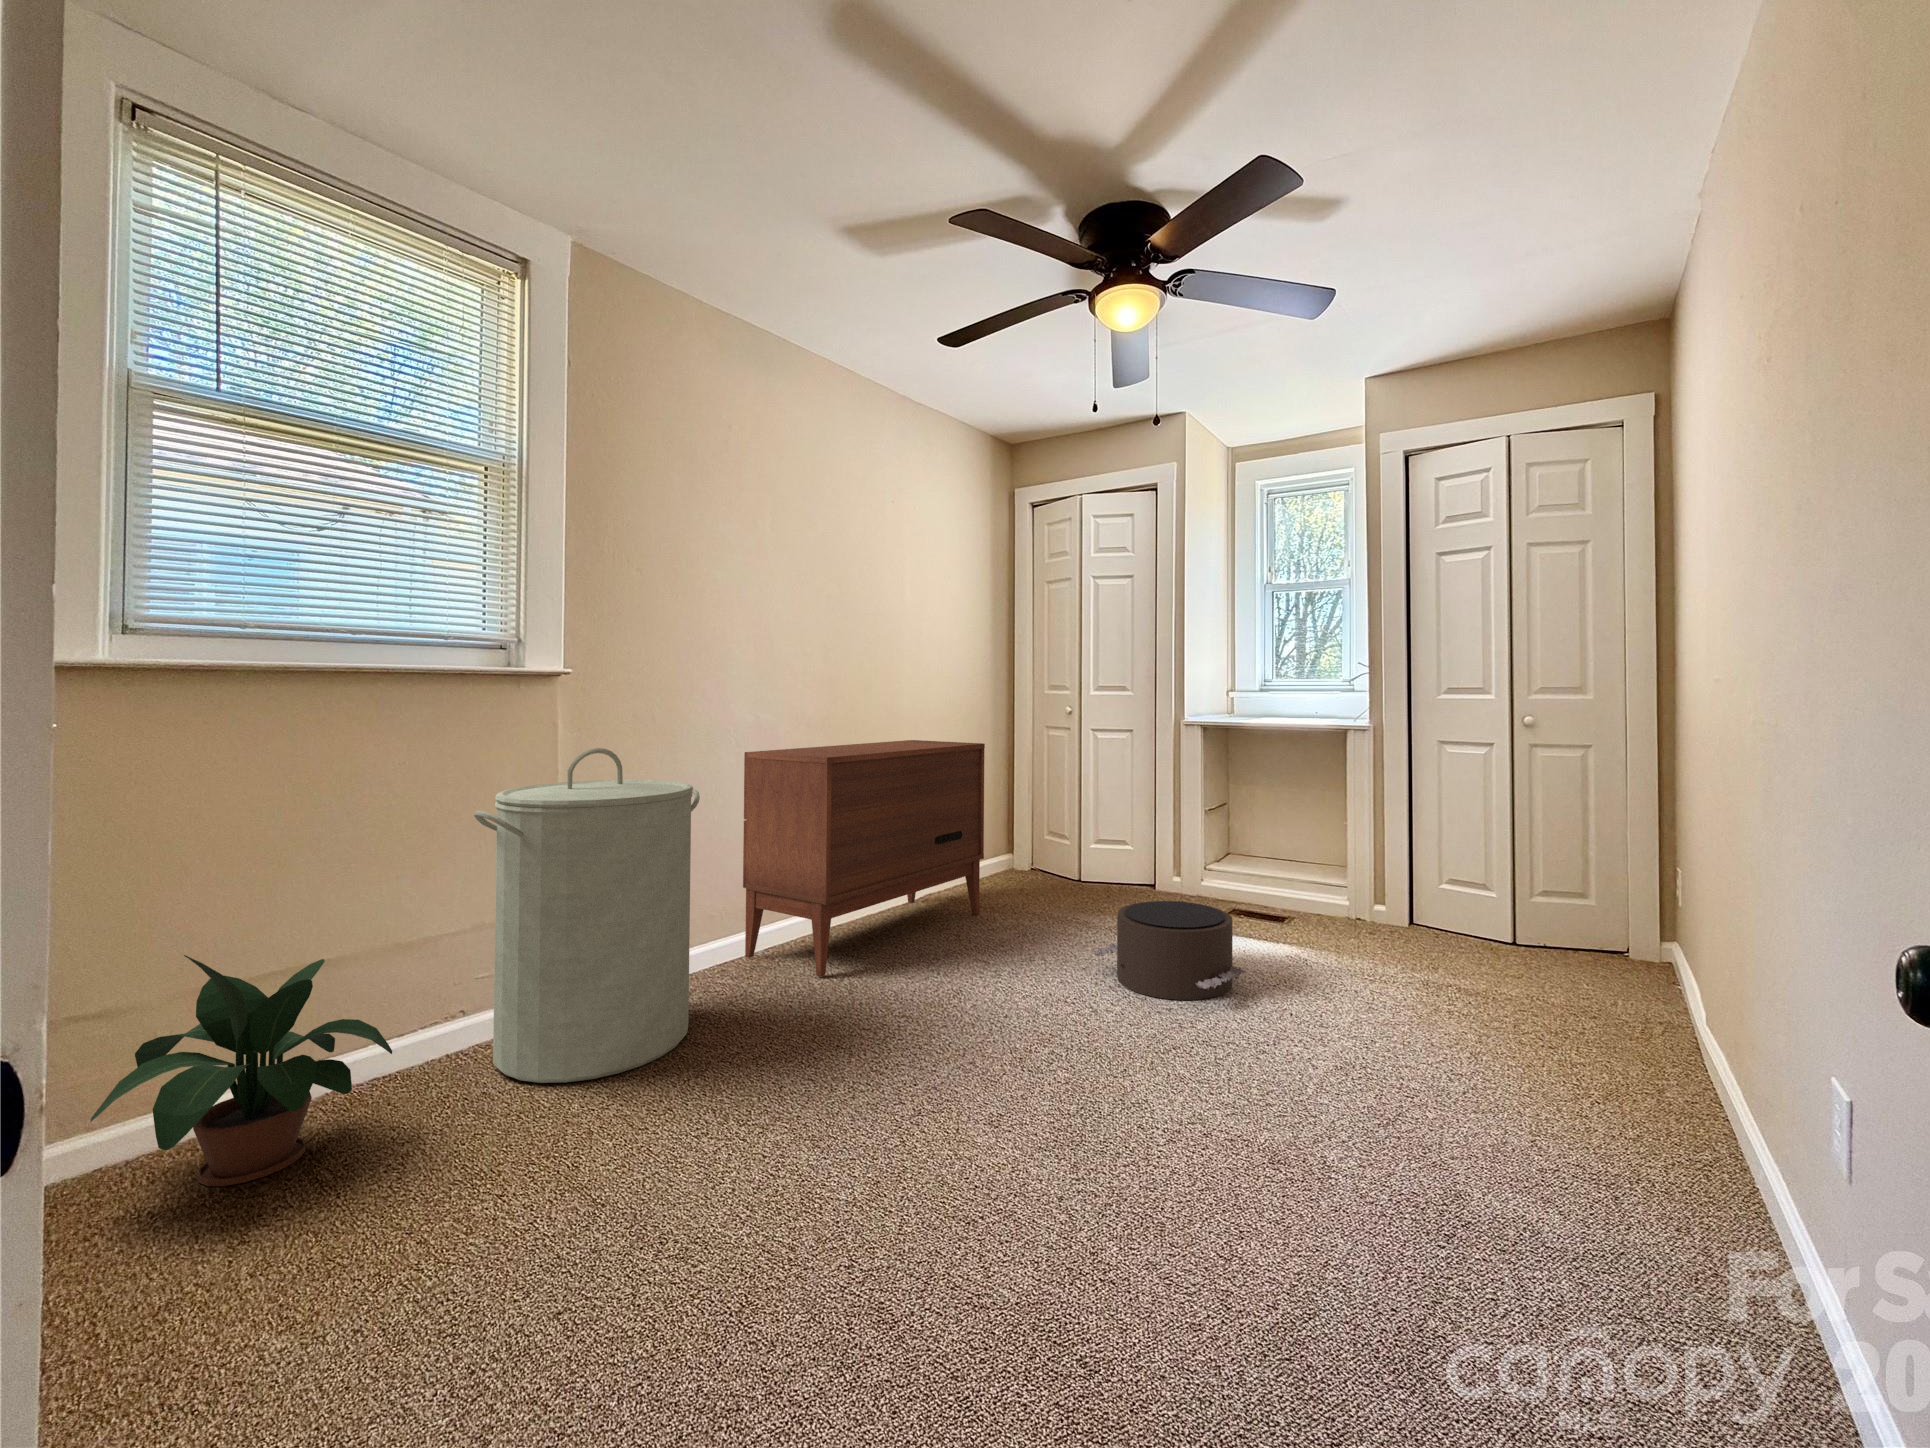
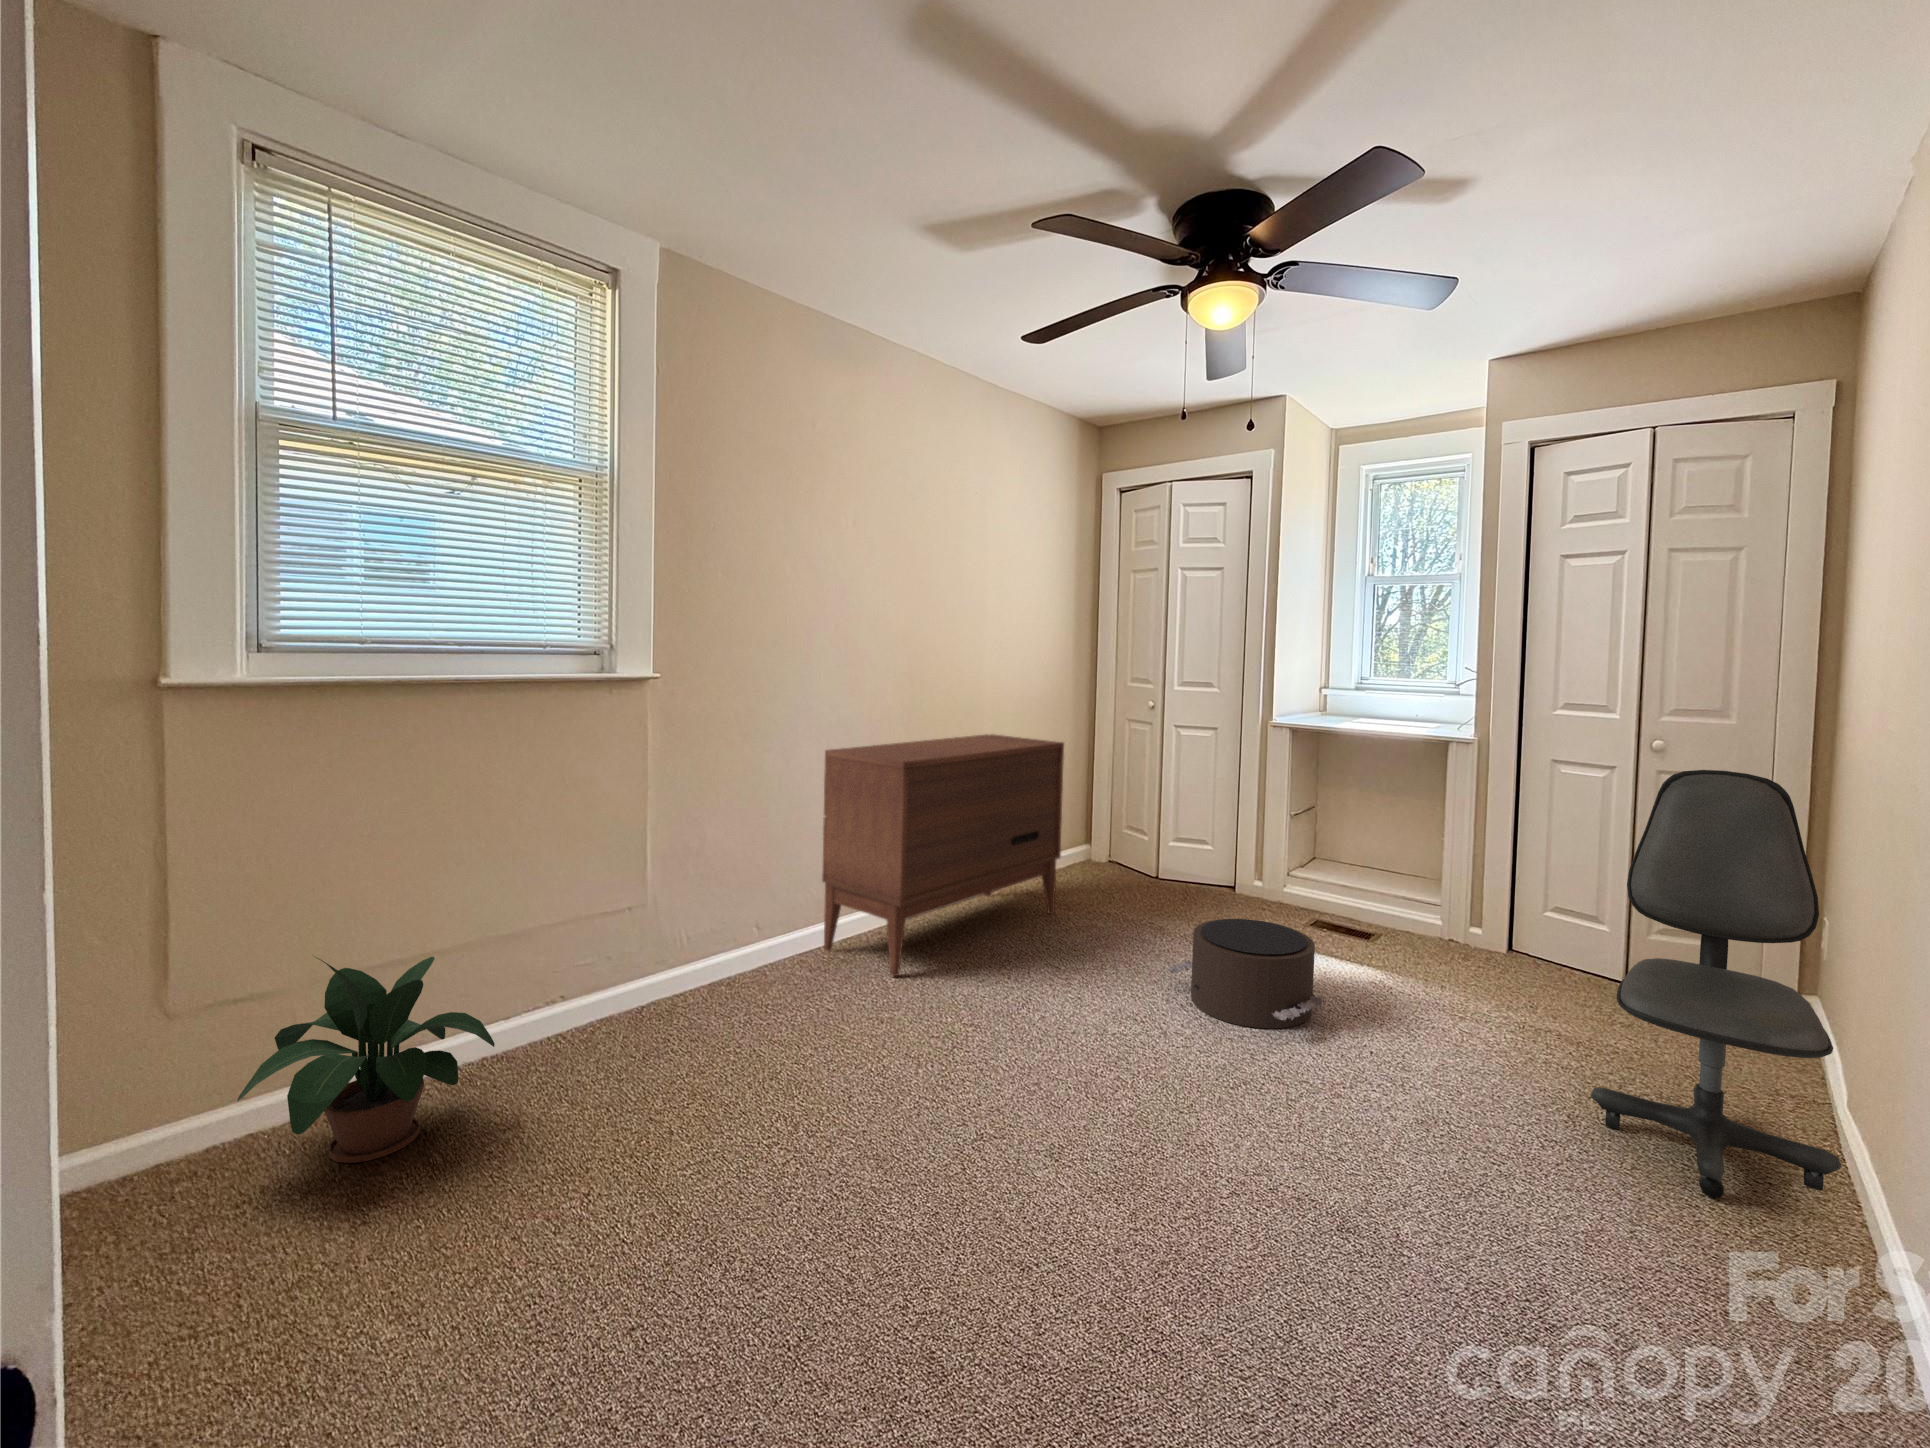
office chair: none [1488,726,1704,1109] -> present [1591,770,1841,1198]
laundry hamper: present [474,748,700,1083] -> none [568,756,779,1078]

